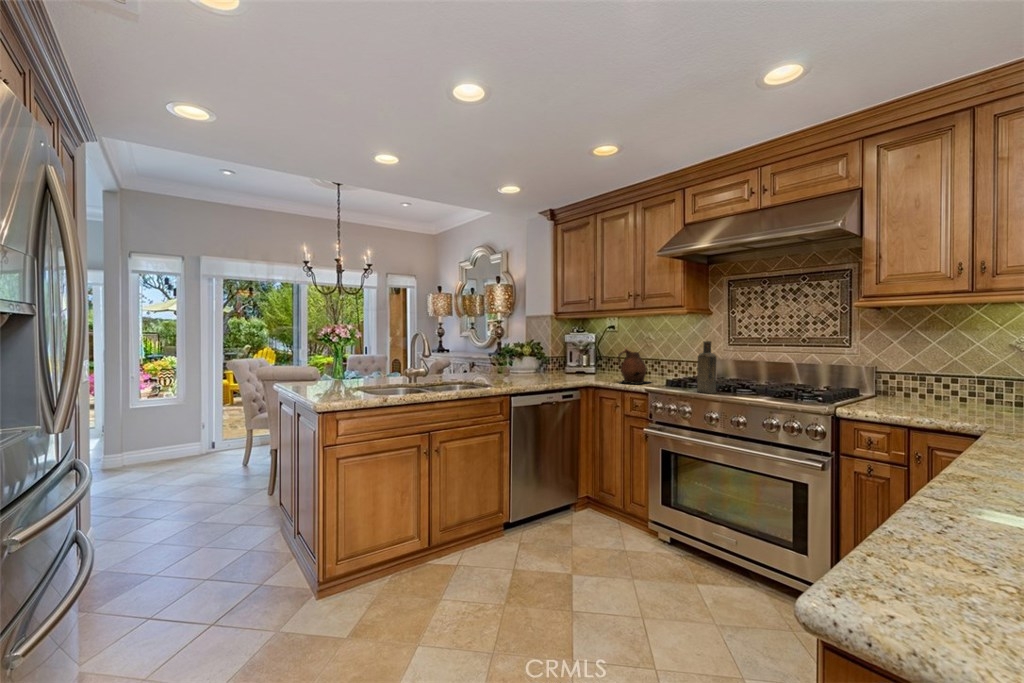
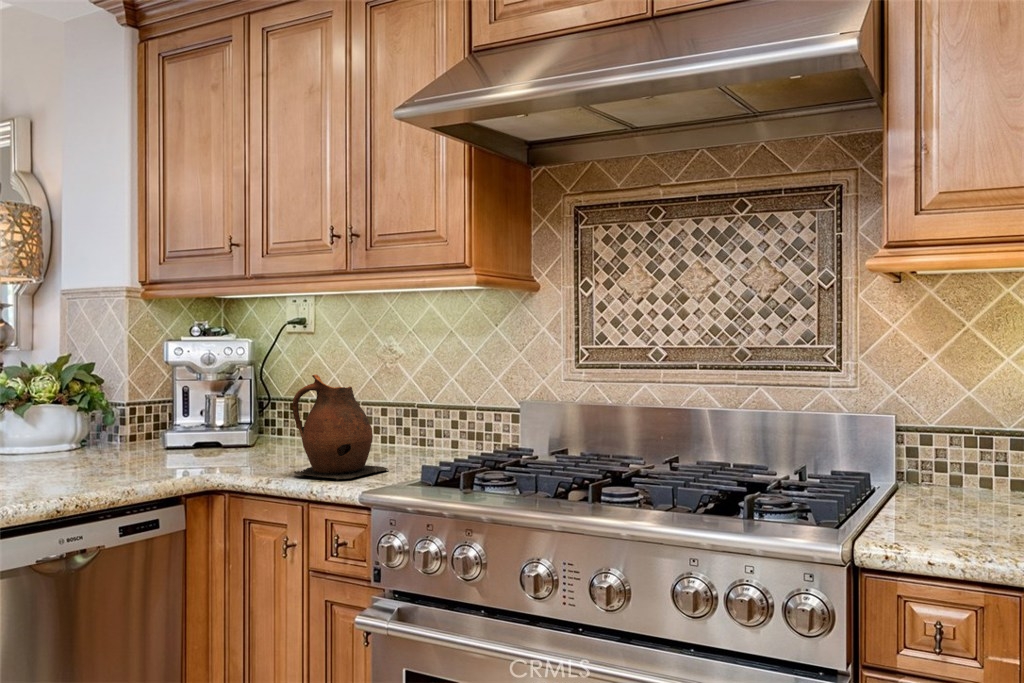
bottle: present [697,341,716,393] -> none [499,356,548,505]

